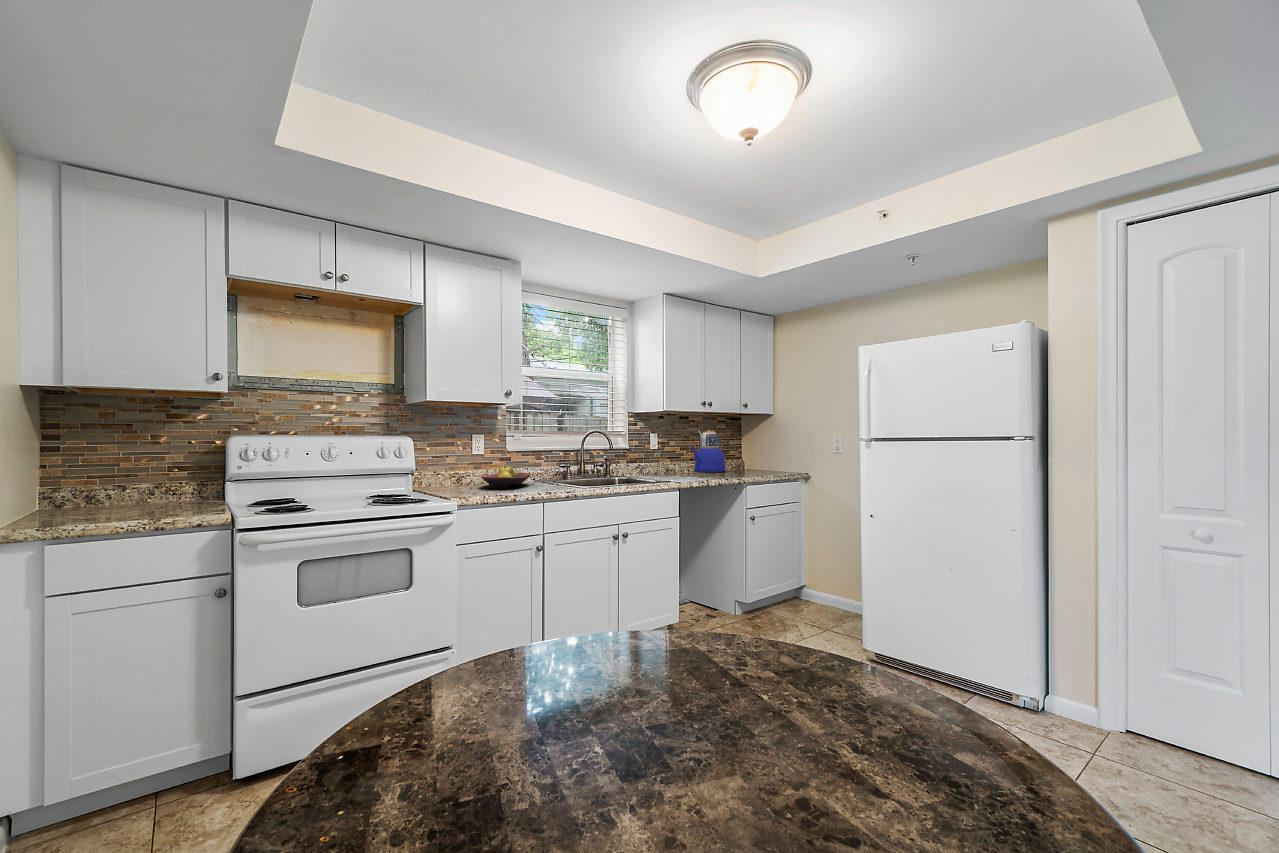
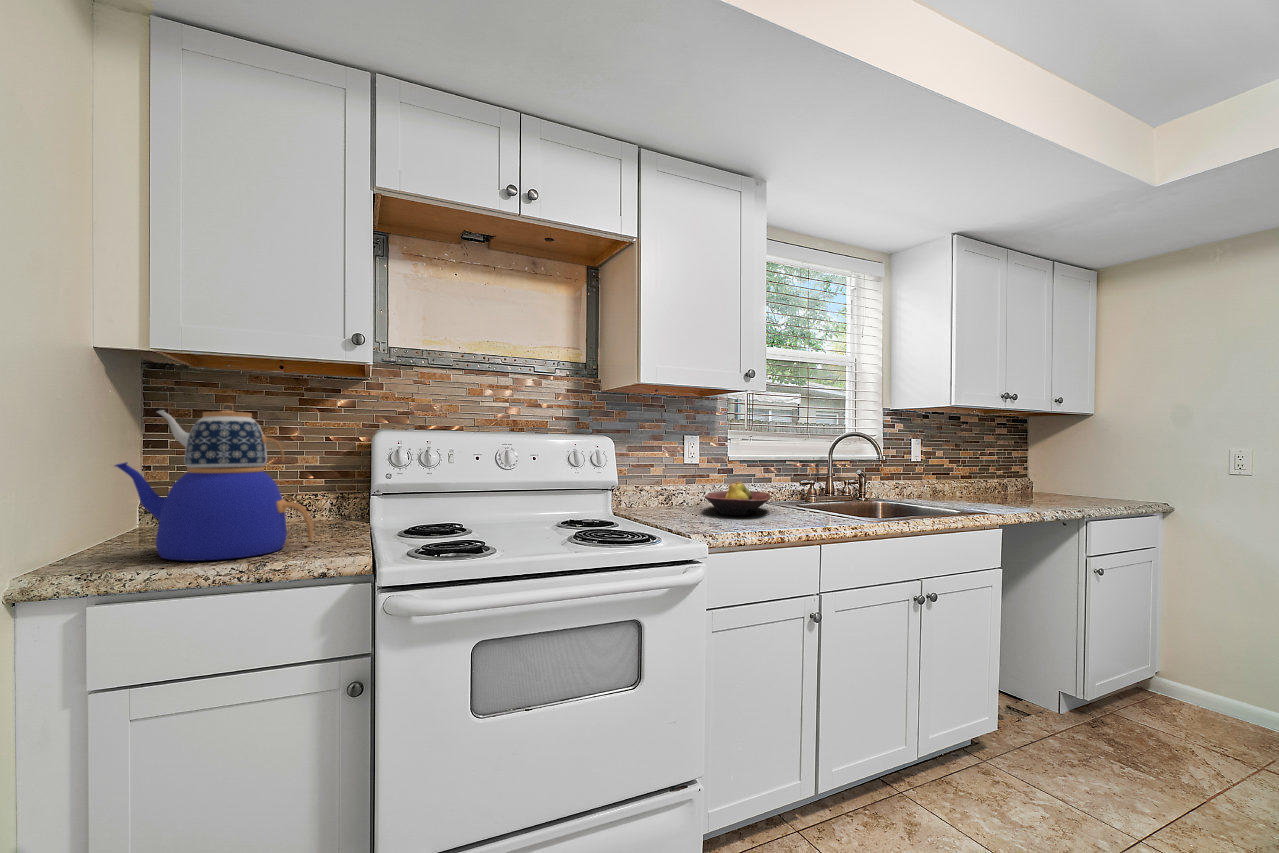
teapot: present [691,430,728,472] -> present [115,410,313,561]

